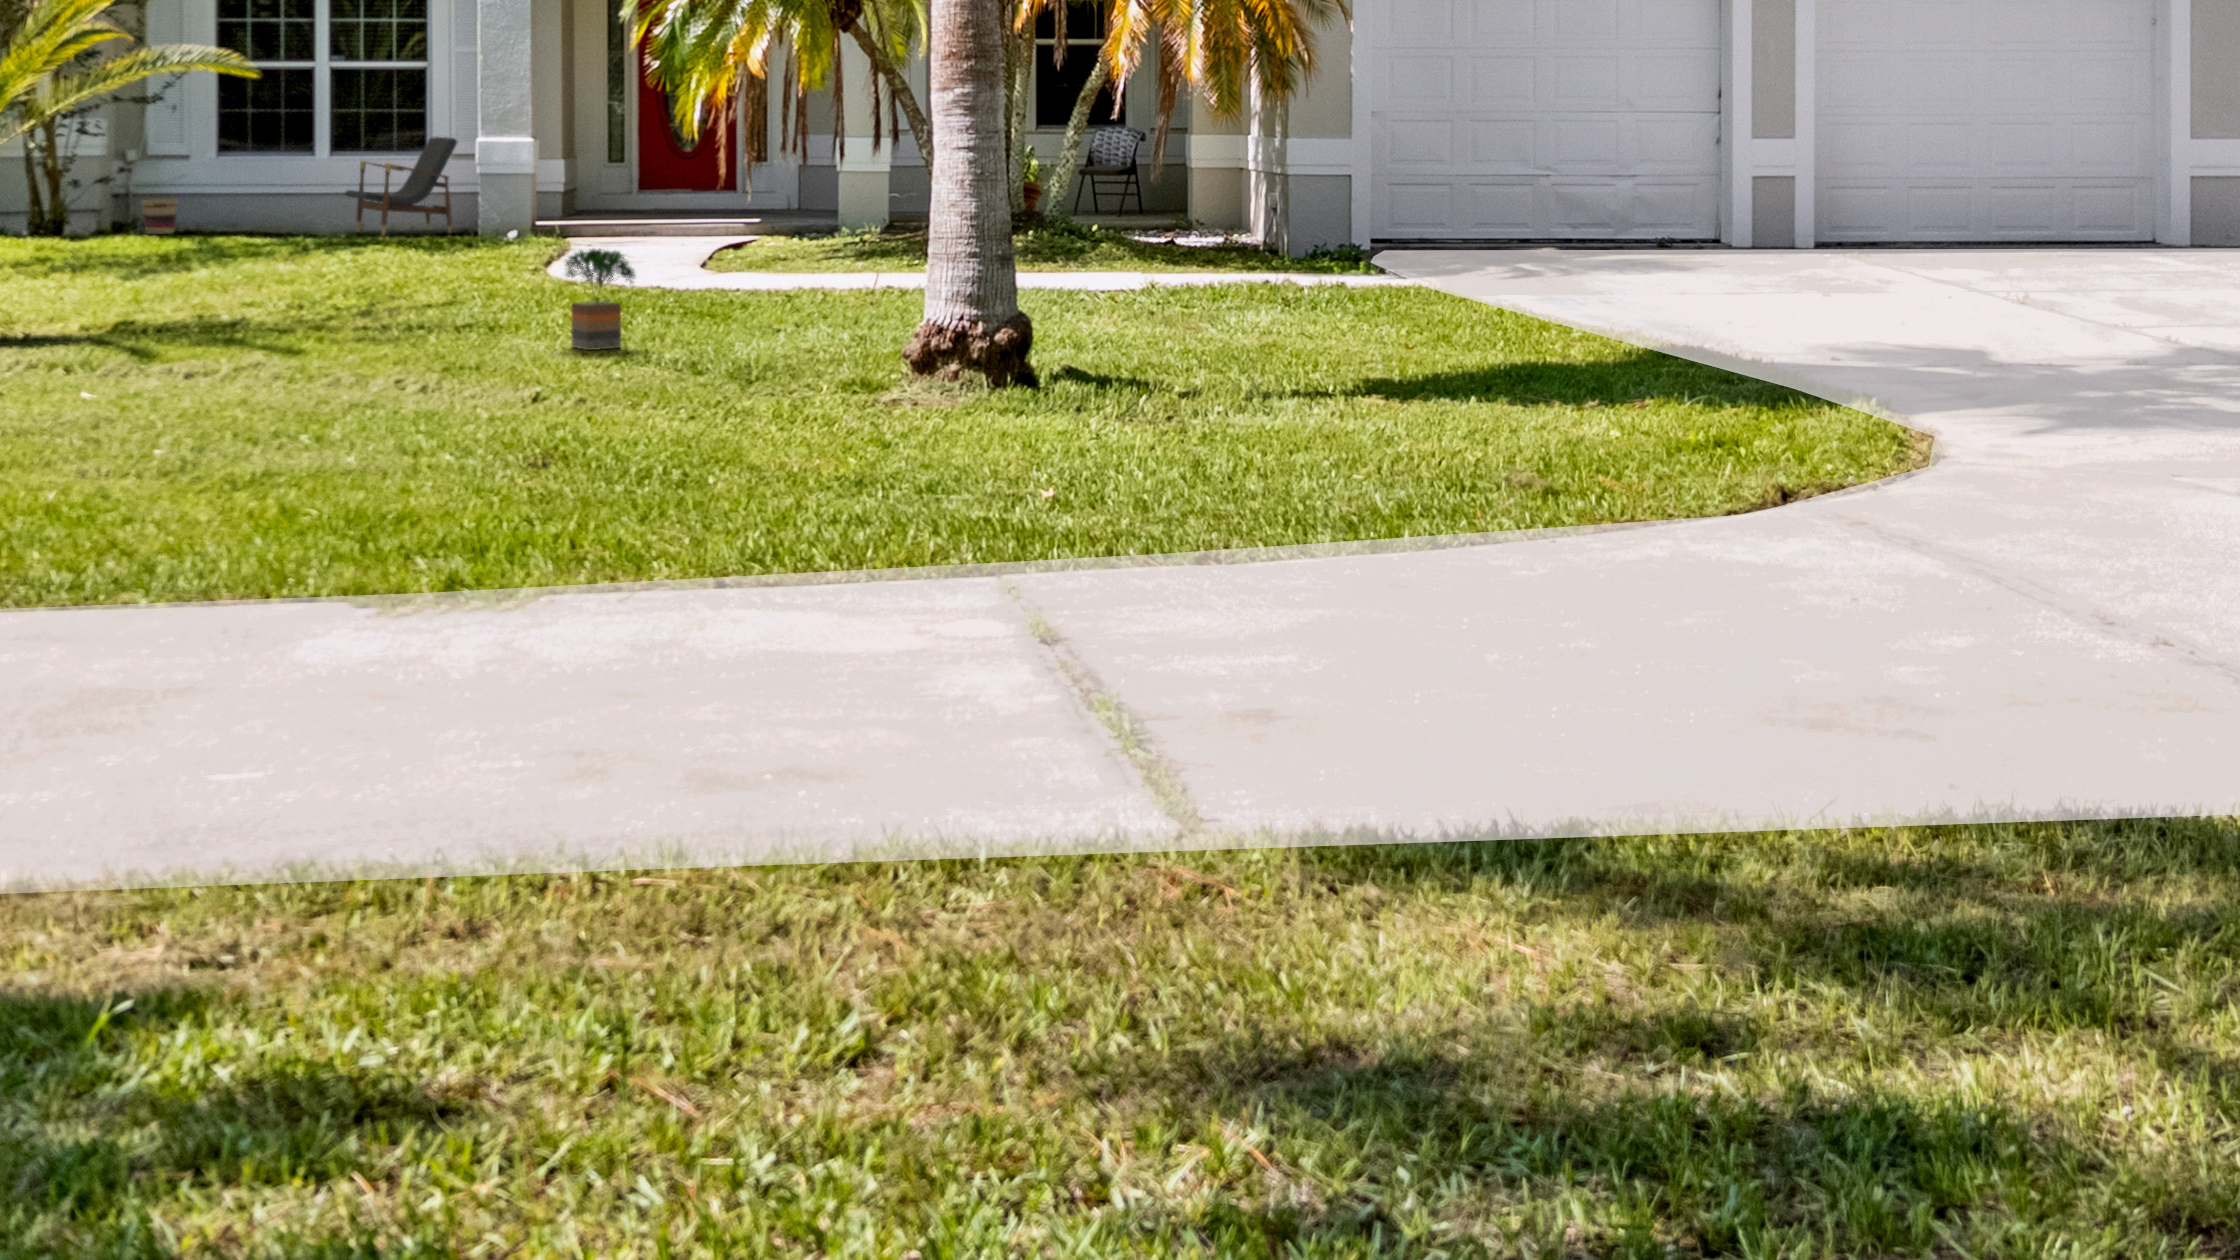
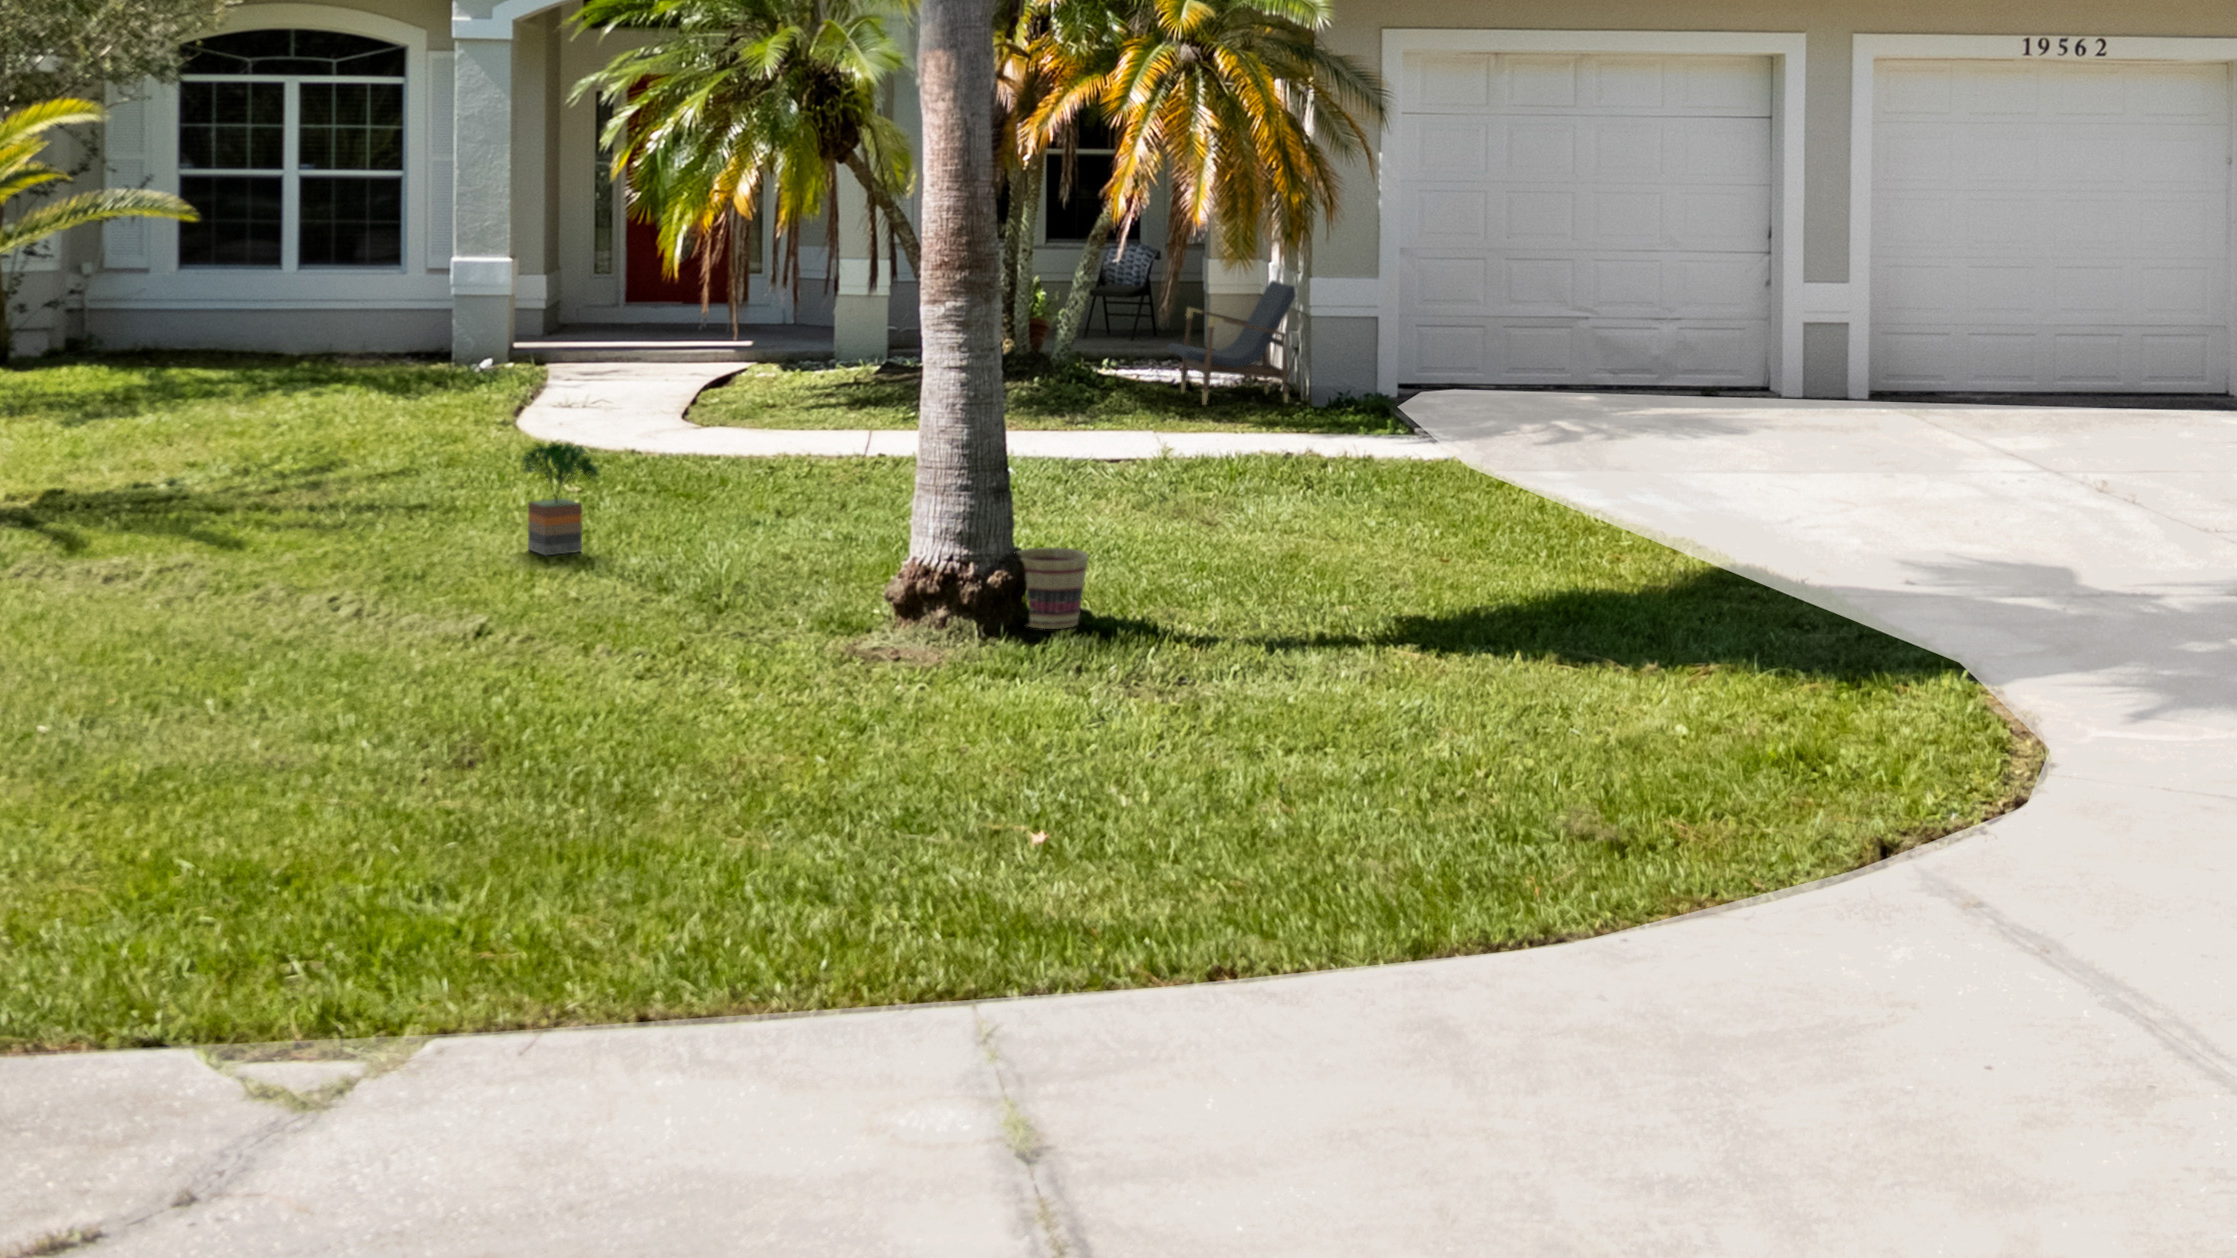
lounge chair: present [345,137,457,236] -> present [1168,280,1295,405]
basket: present [141,199,178,234] -> present [1017,547,1089,629]

